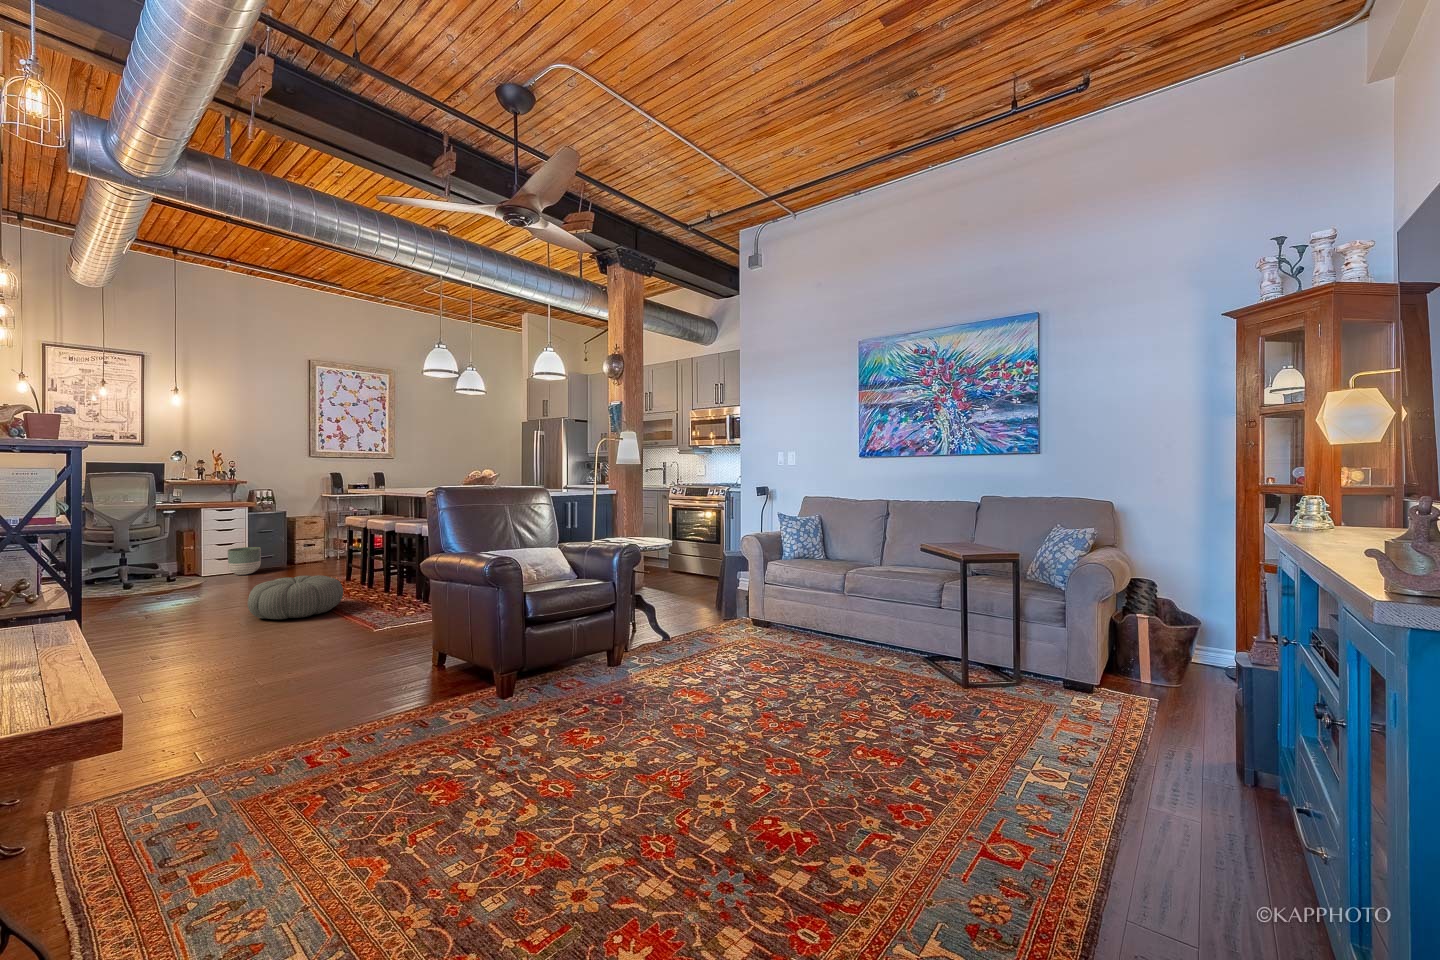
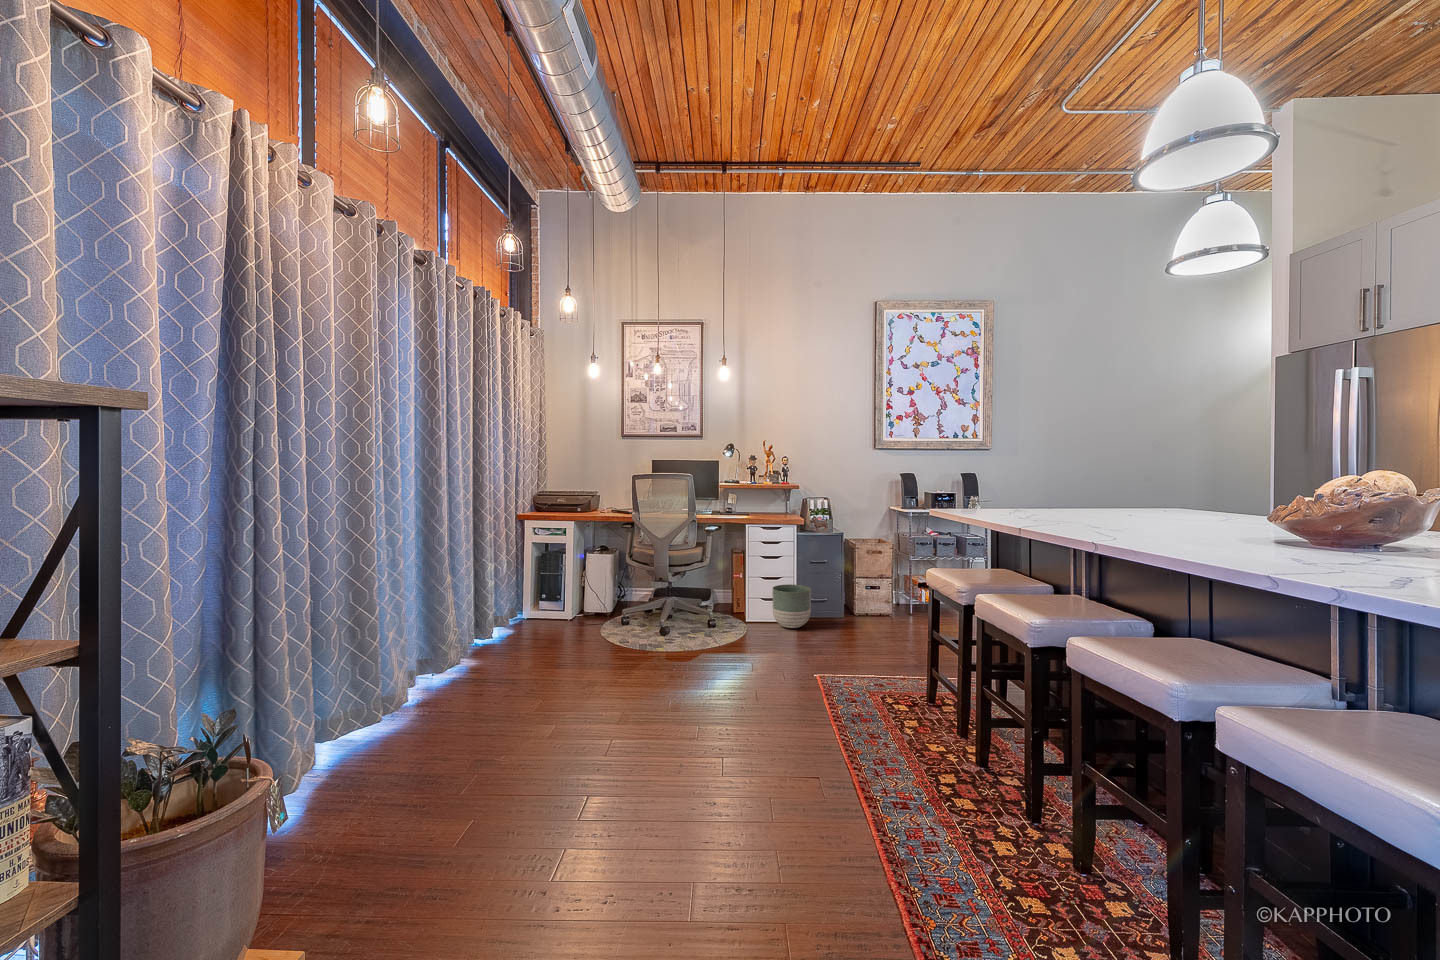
pouf: present [248,575,343,619] -> none [757,714,956,873]

